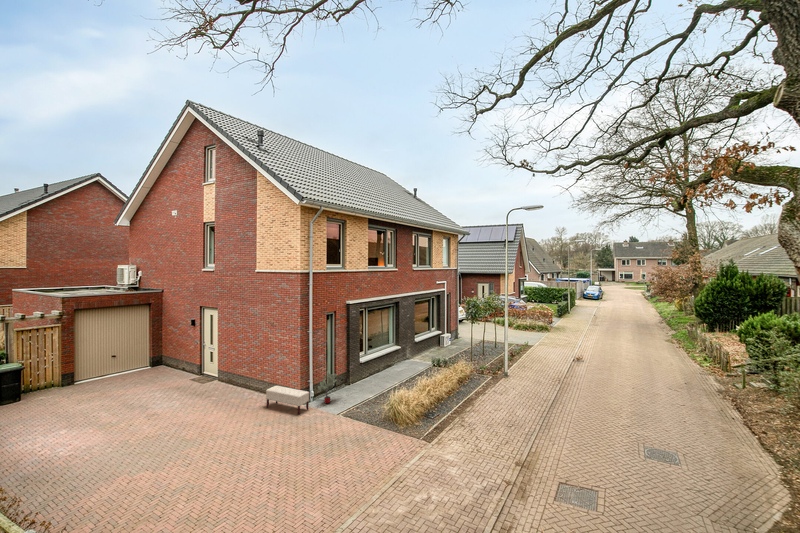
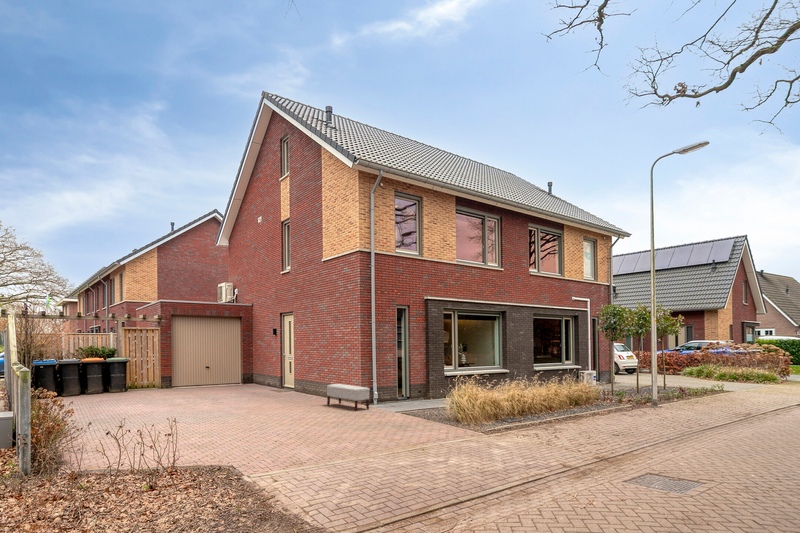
potted tree: present [318,372,337,404] -> none [381,371,406,408]

